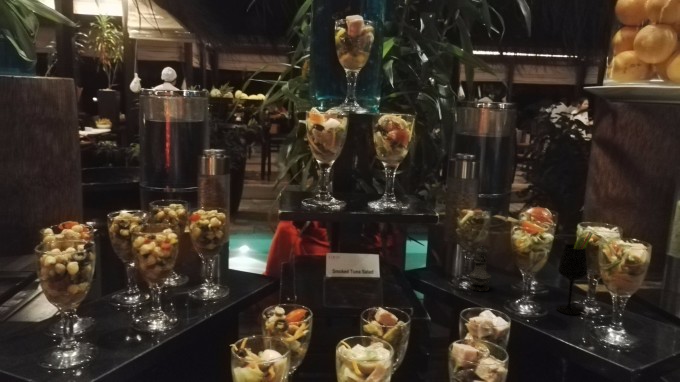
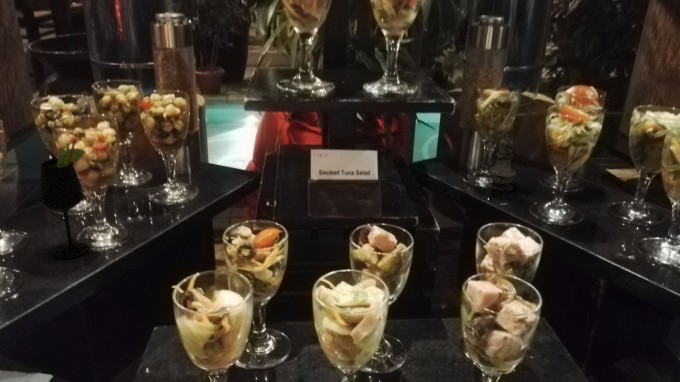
wine glass: present [557,232,593,314] -> present [40,140,89,258]

